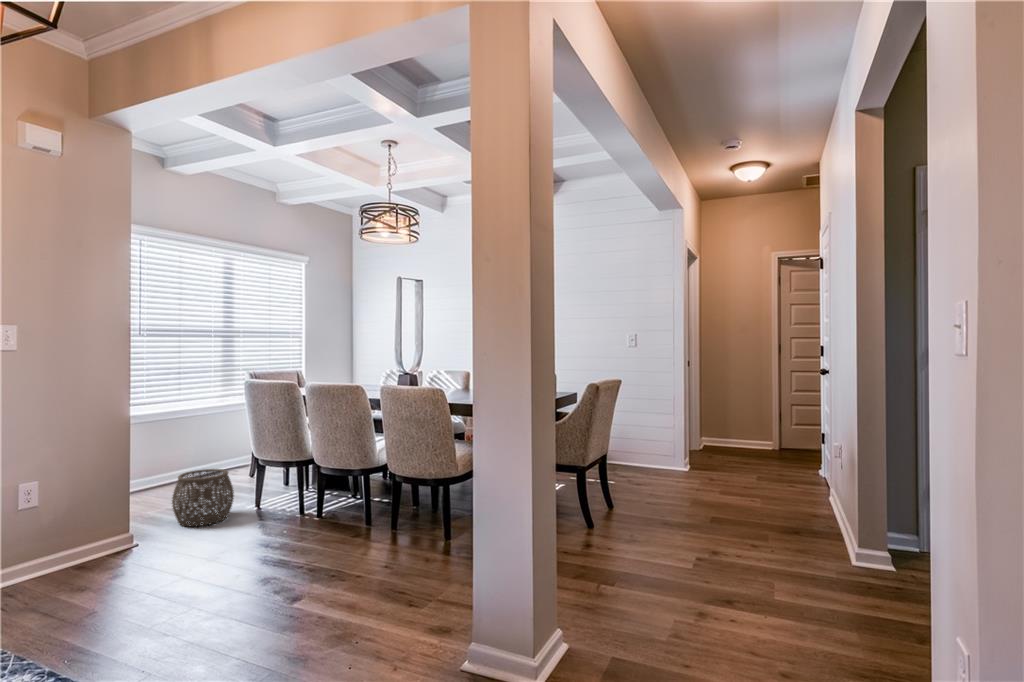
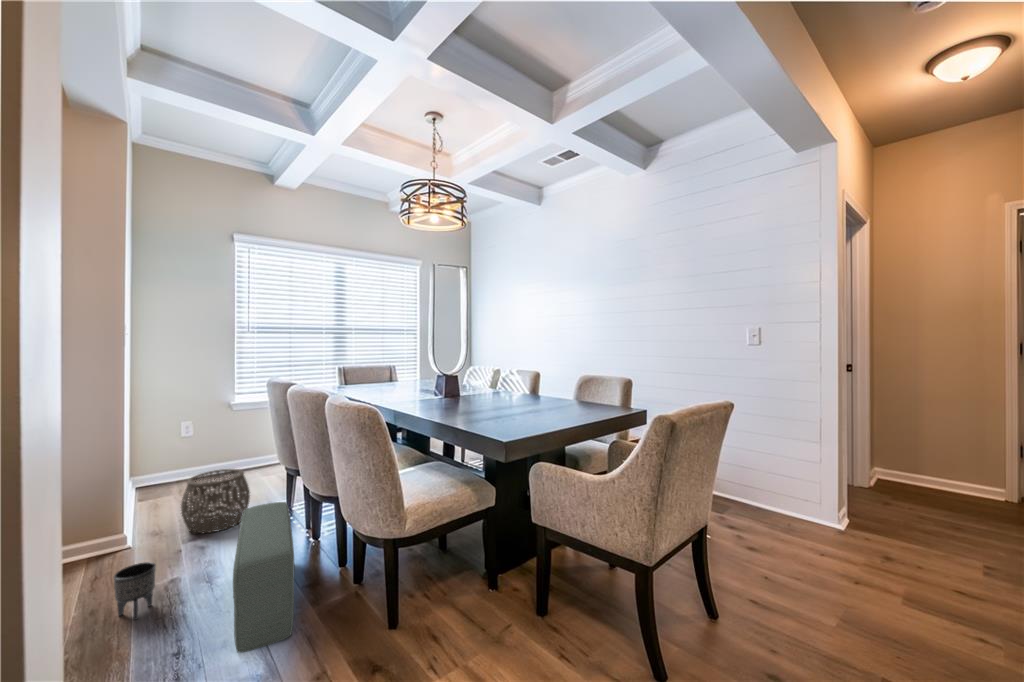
pouf: none [292,476,386,558] -> present [233,502,294,653]
planter: none [227,522,254,562] -> present [114,562,156,620]

